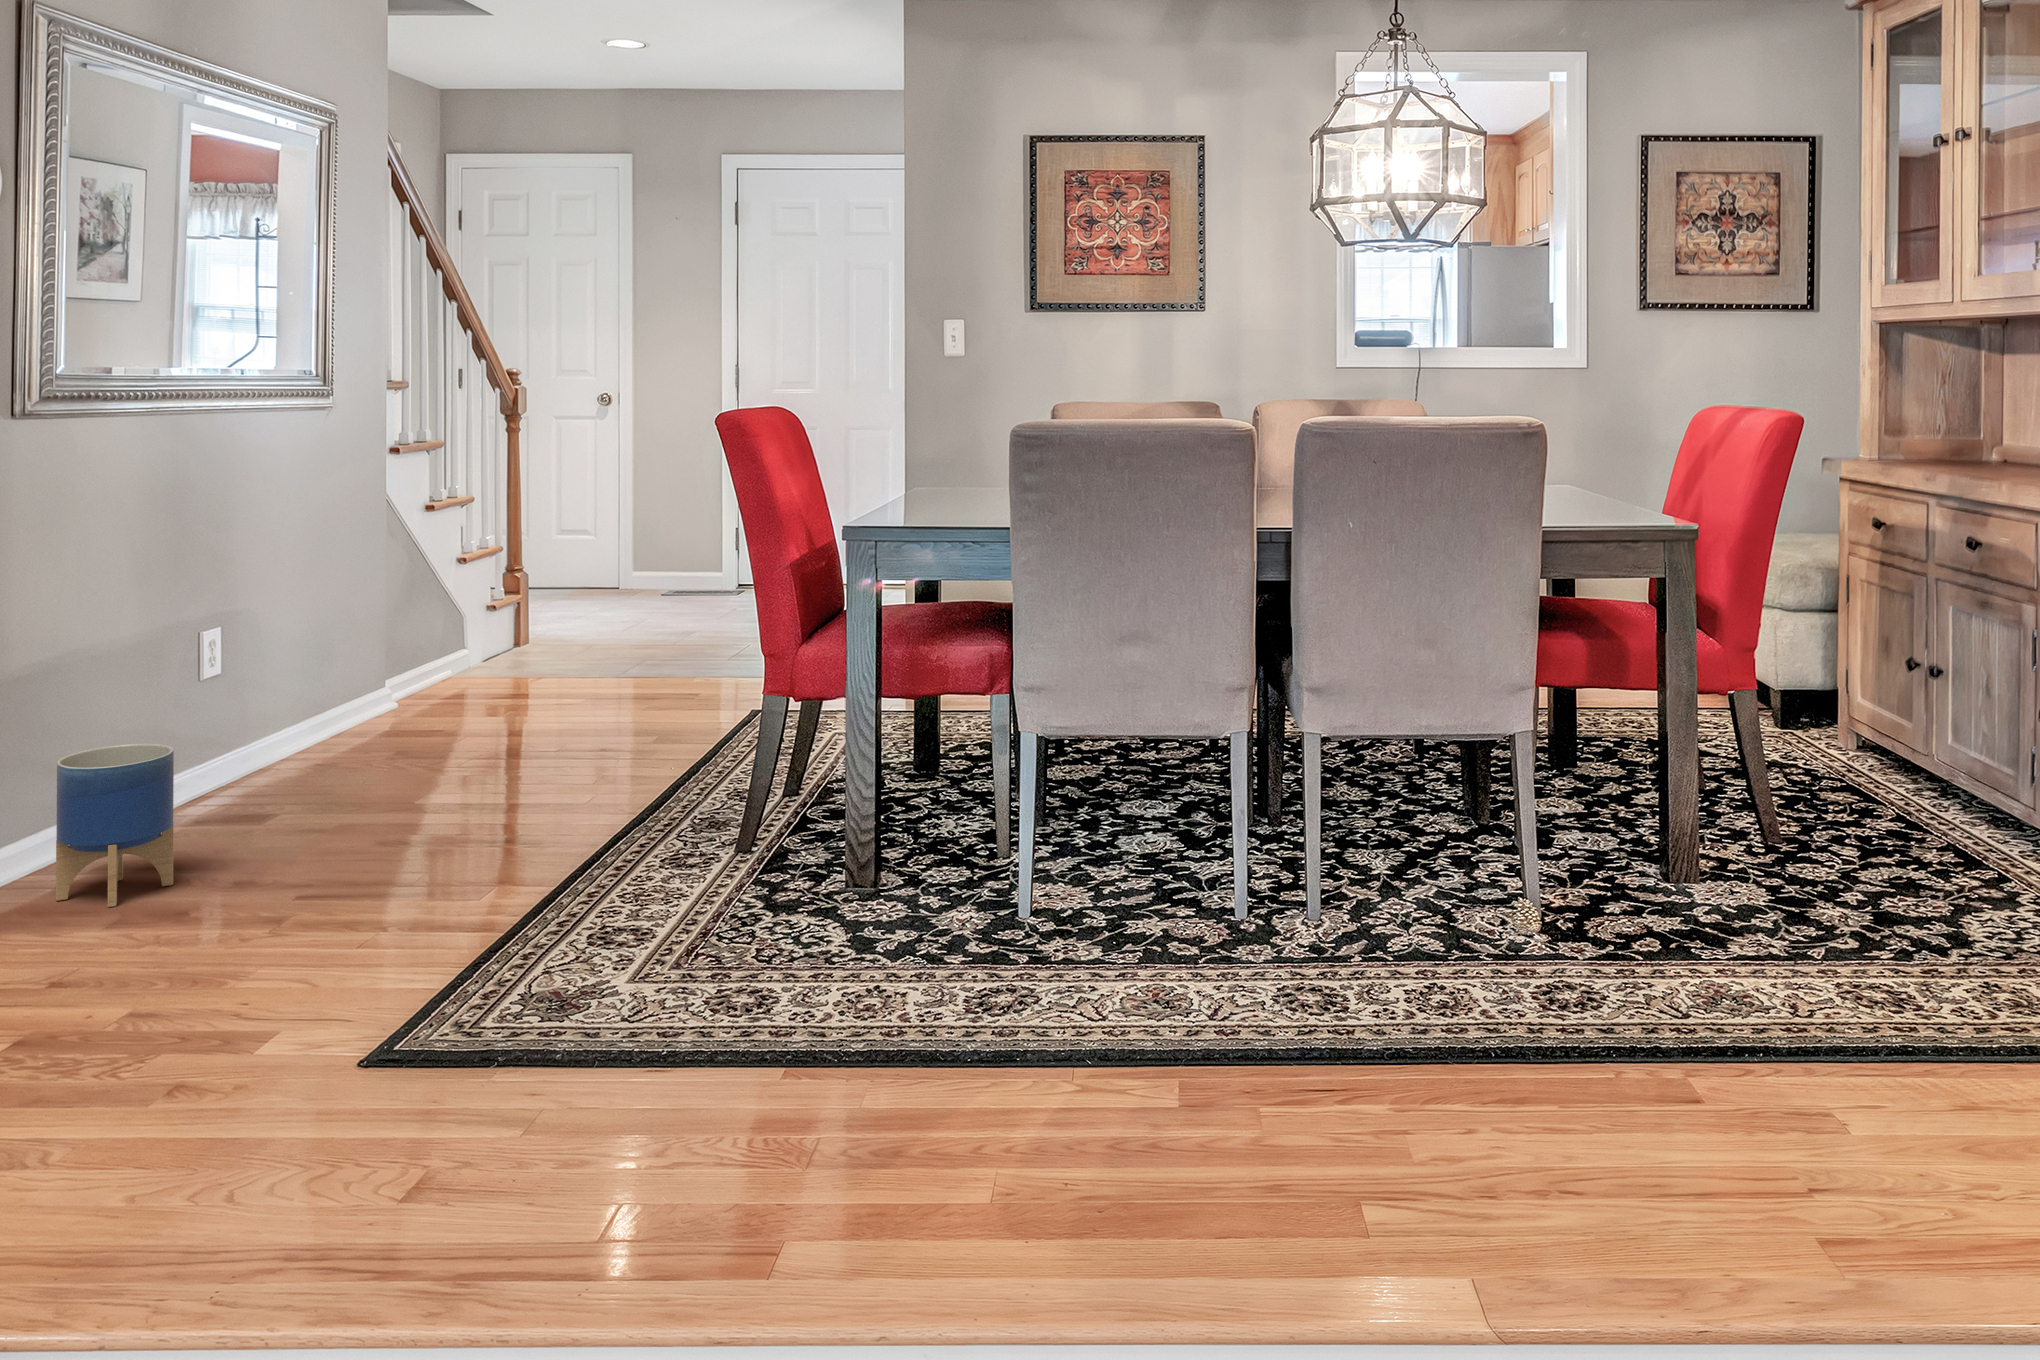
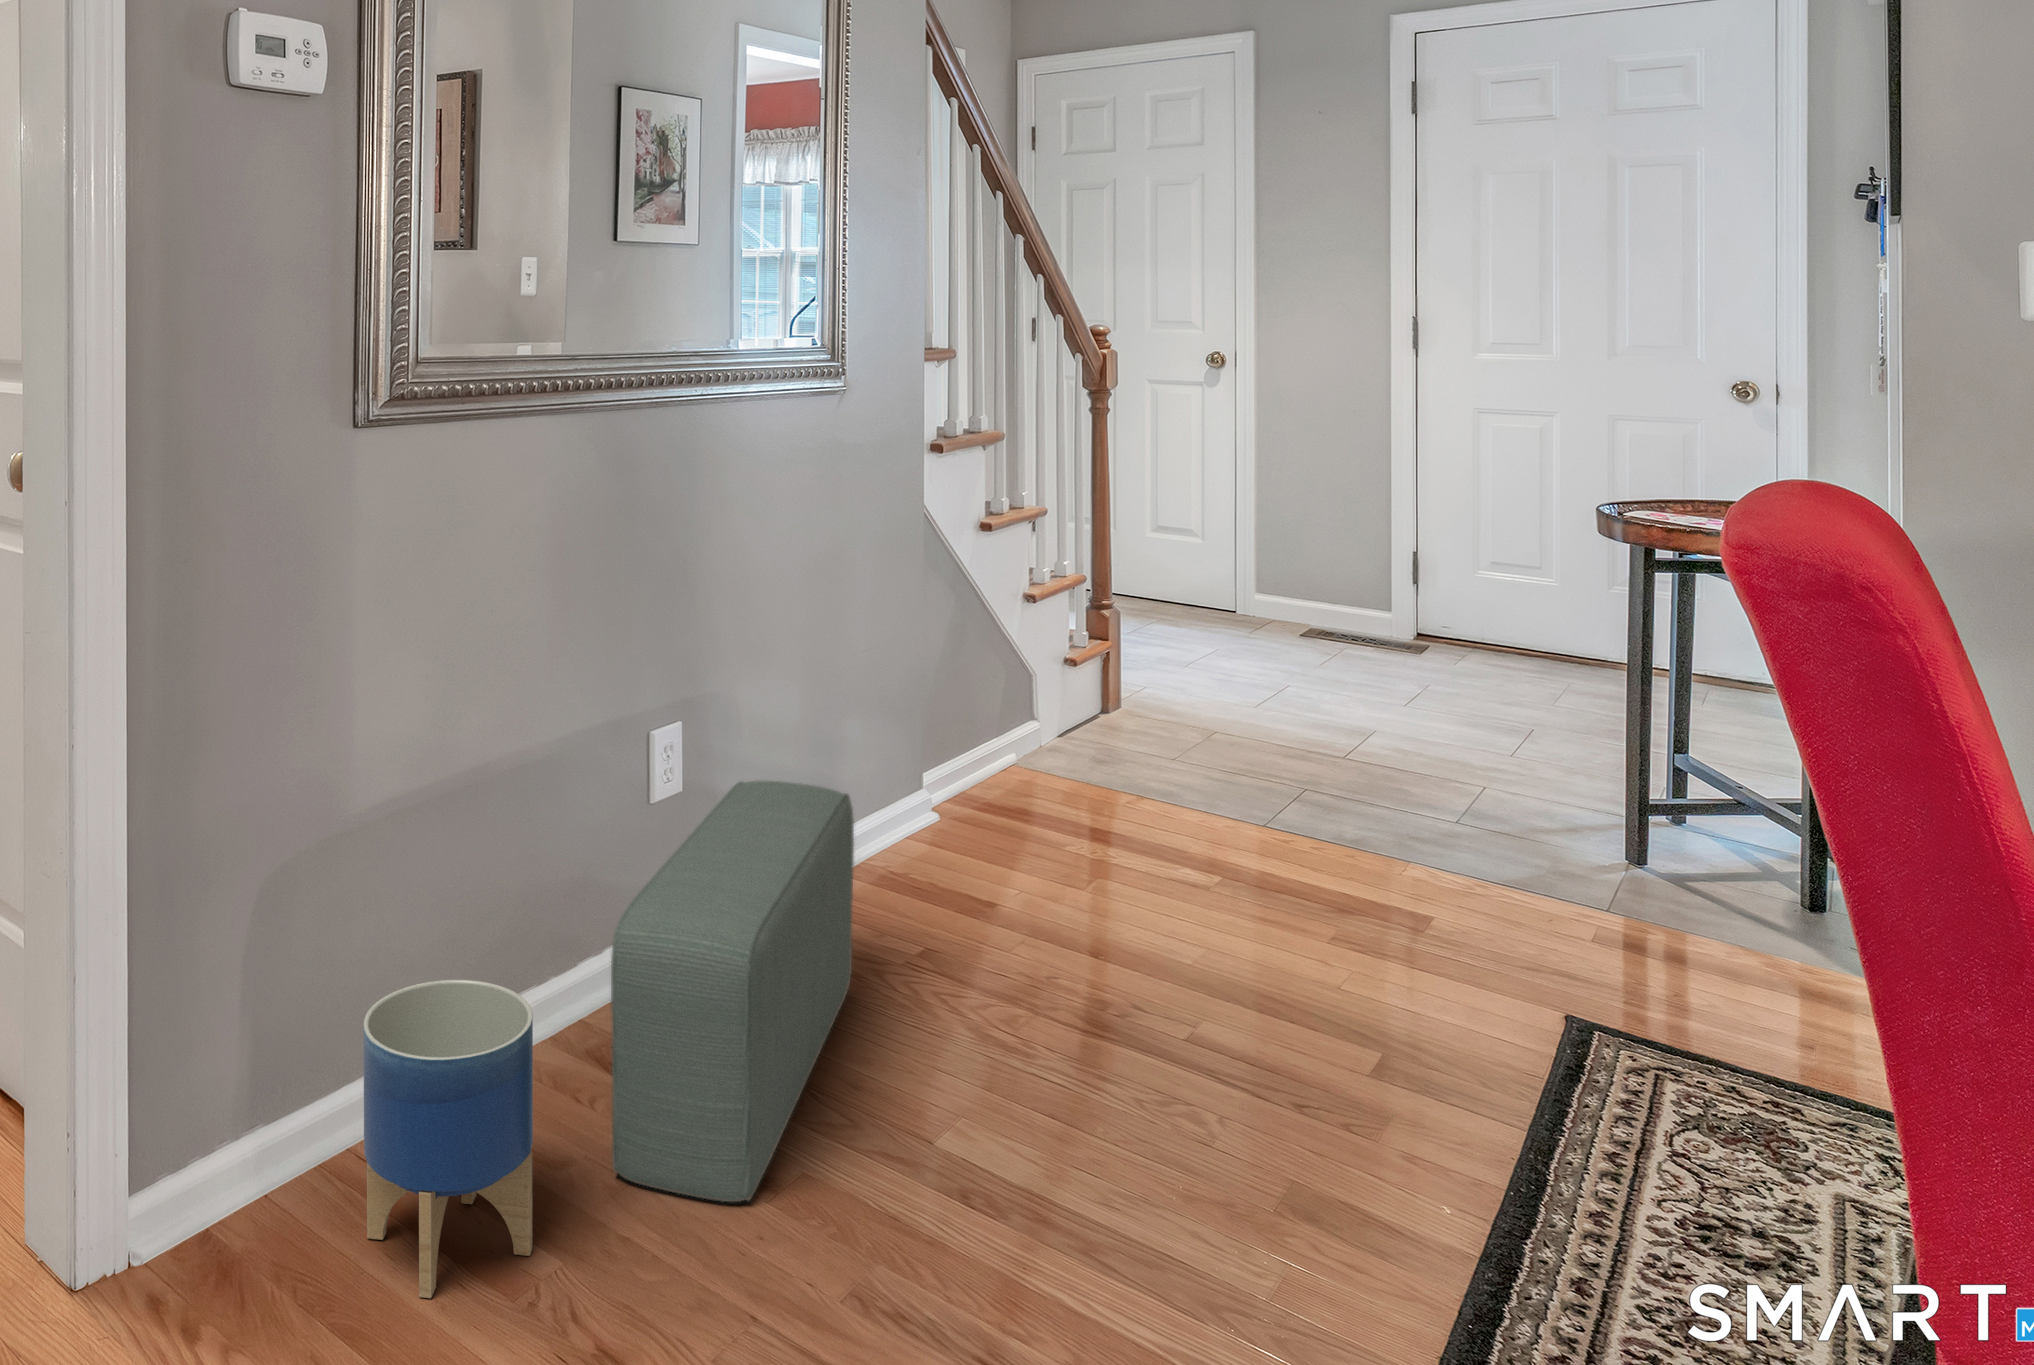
pouf: none [213,649,350,855] -> present [611,780,854,1202]

